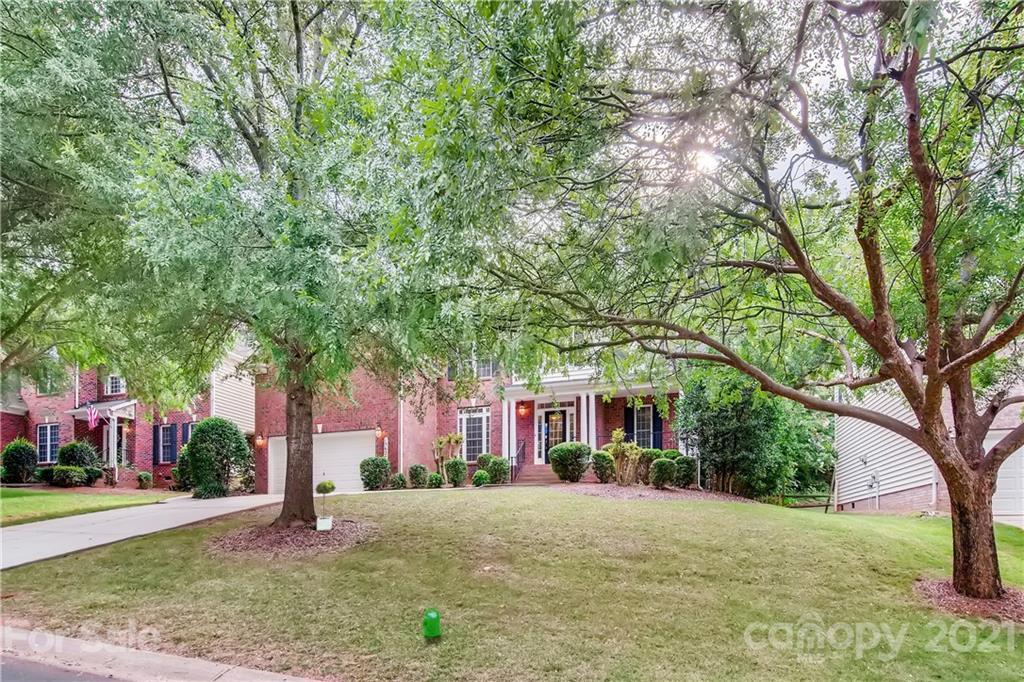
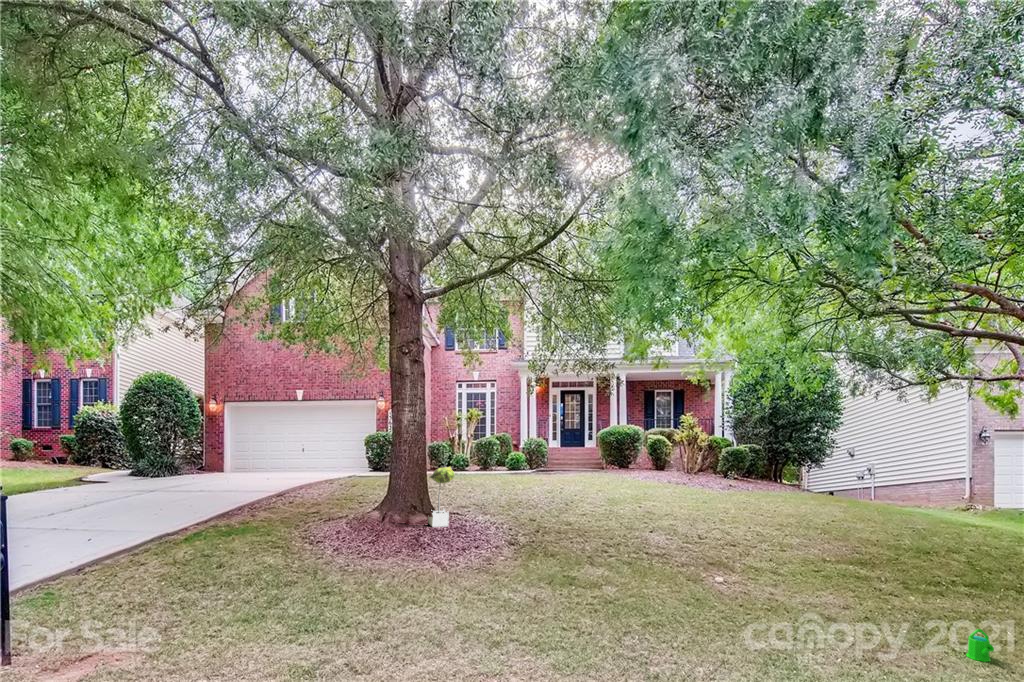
watering can: present [422,607,441,637] -> present [966,629,994,662]

